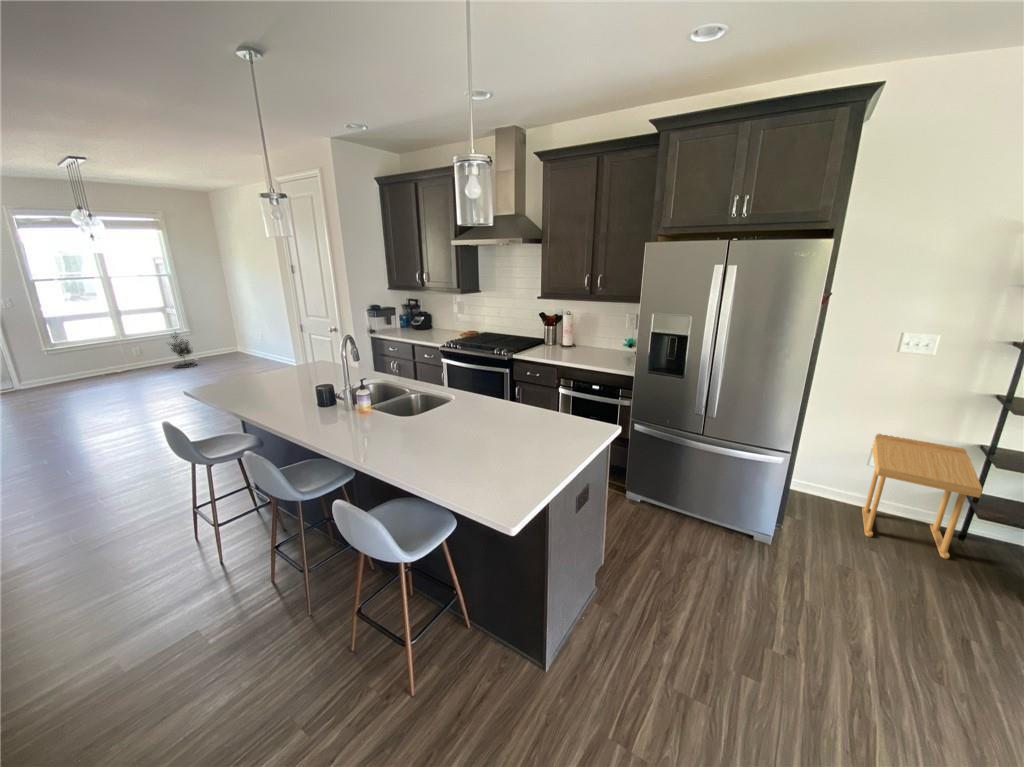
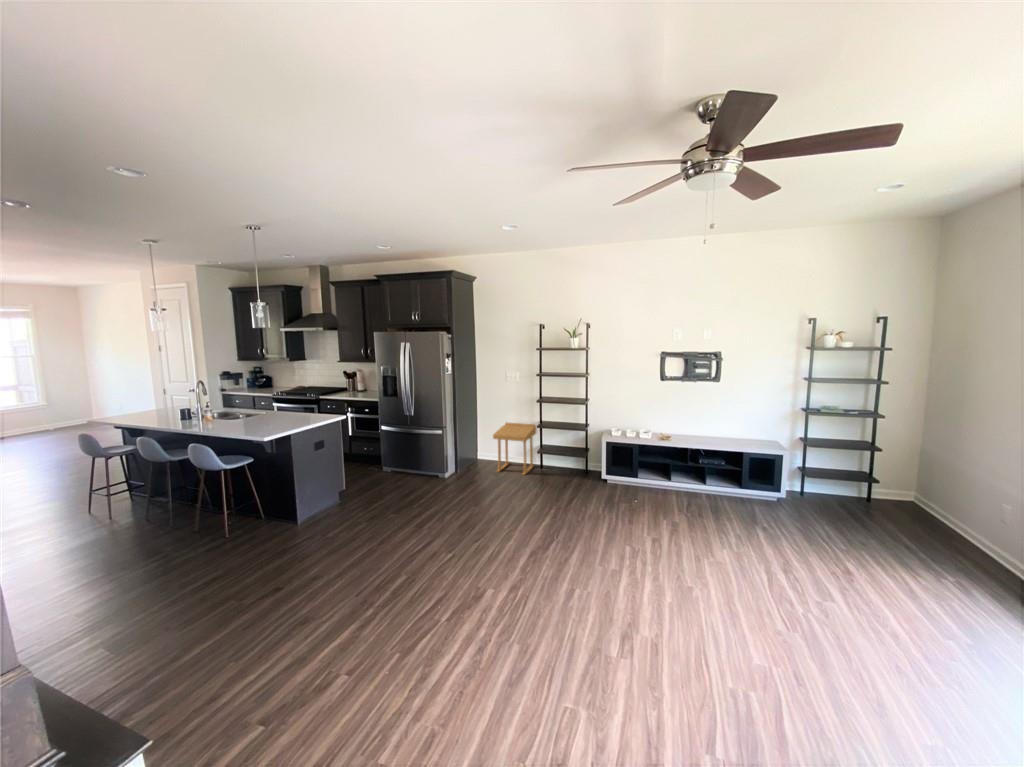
potted tree: present [171,332,197,368] -> none [16,402,48,437]

